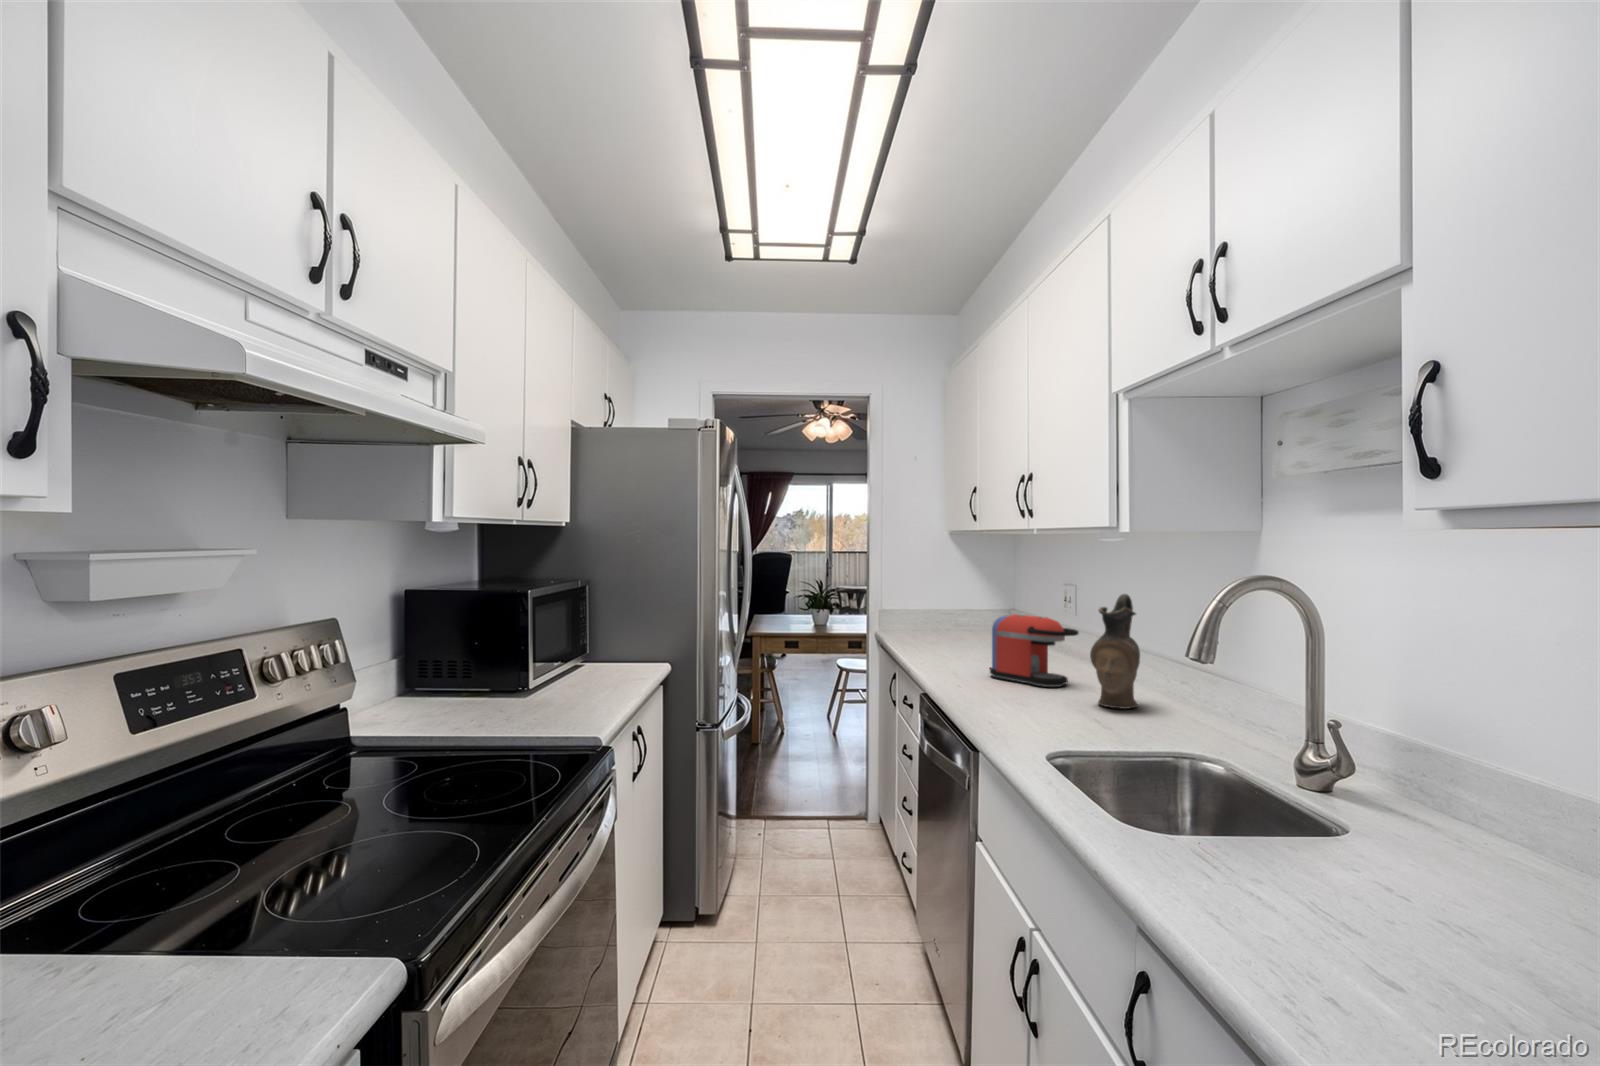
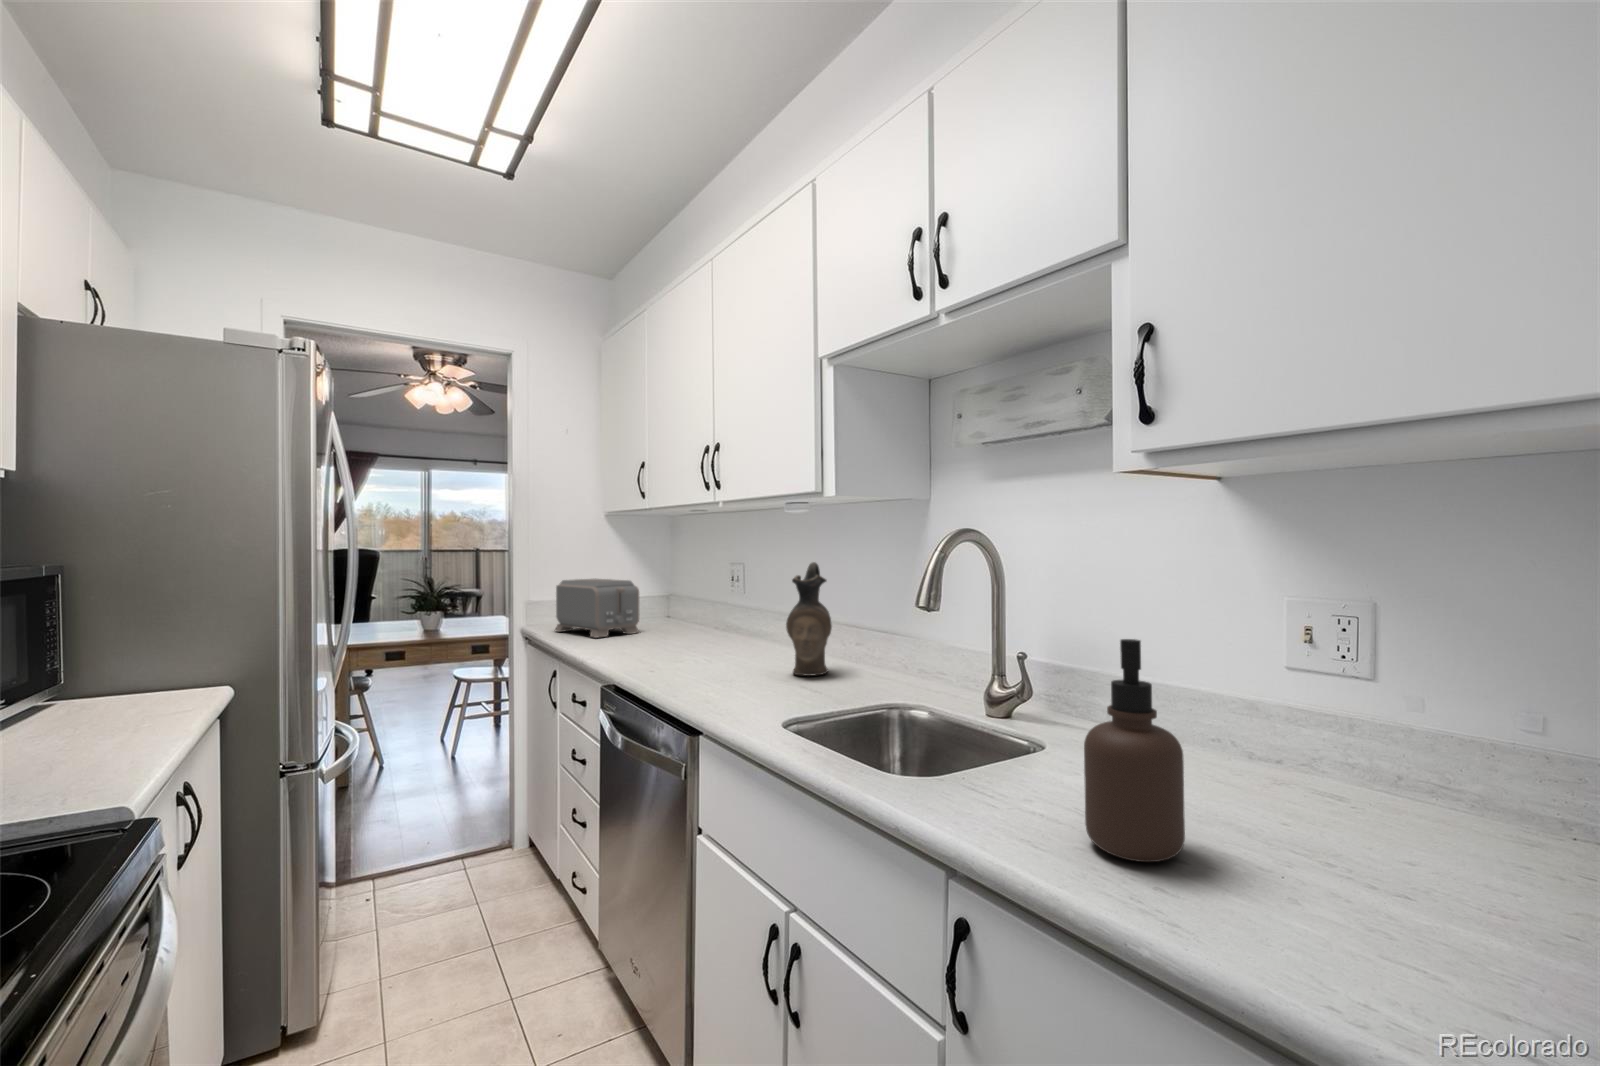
toaster: none [902,593,974,647] -> present [555,579,639,638]
coffee maker: present [990,614,1079,687] -> none [673,591,765,664]
soap dispenser: none [1307,722,1435,976] -> present [1084,639,1185,862]

